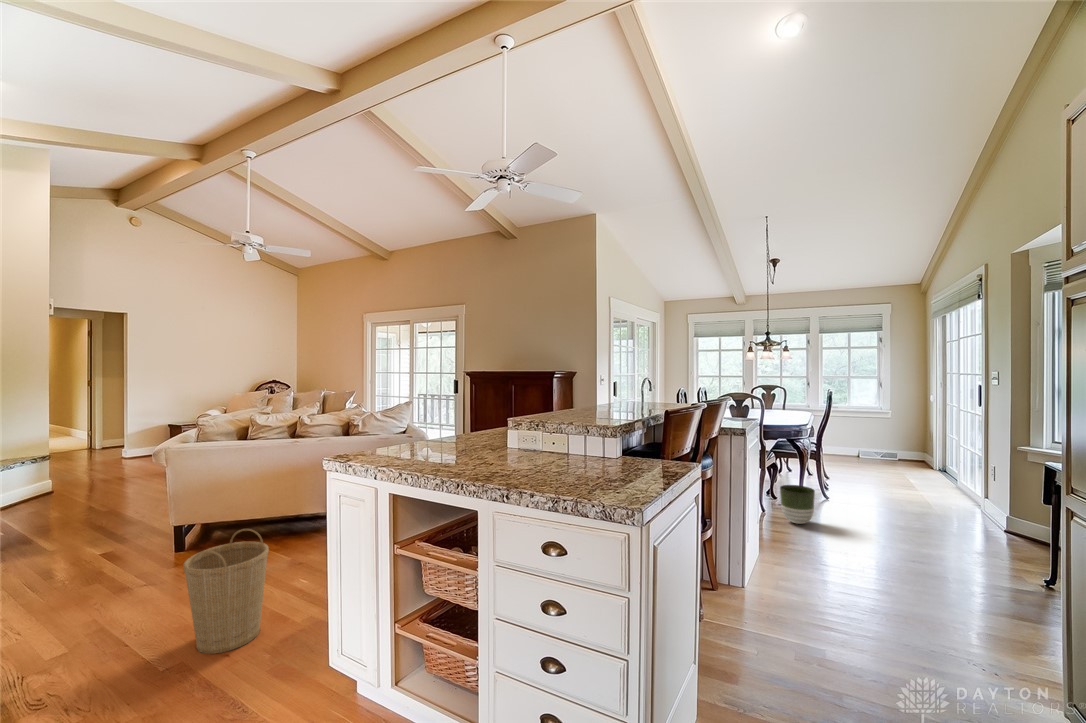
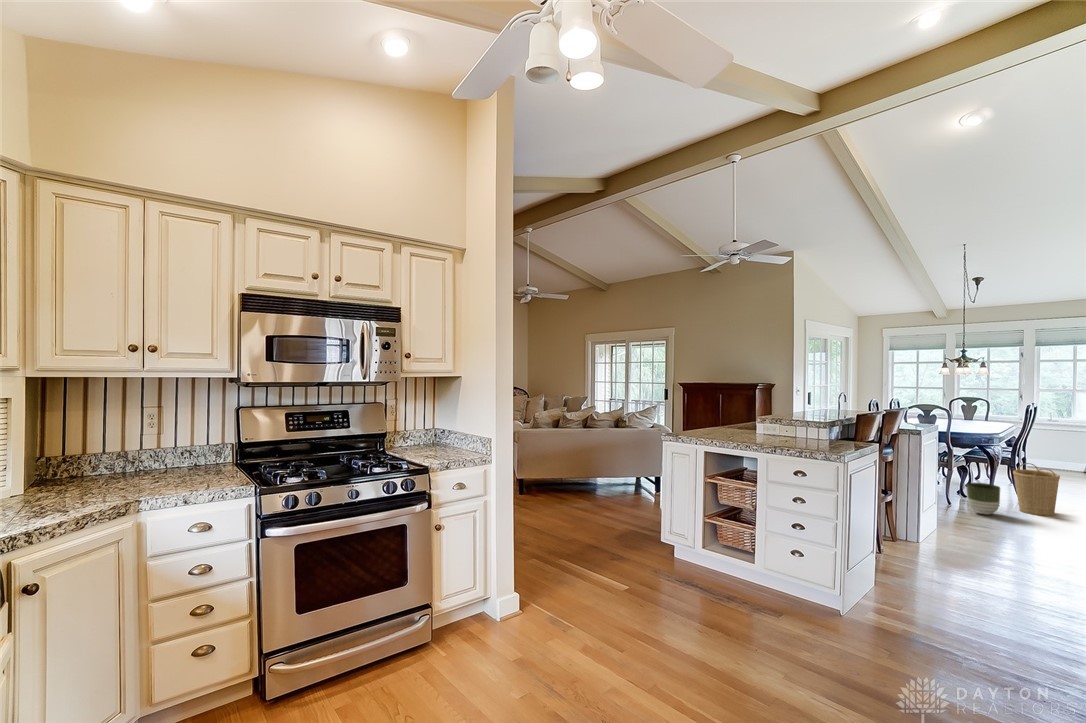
basket: present [184,529,269,654] -> present [1013,463,1060,516]

